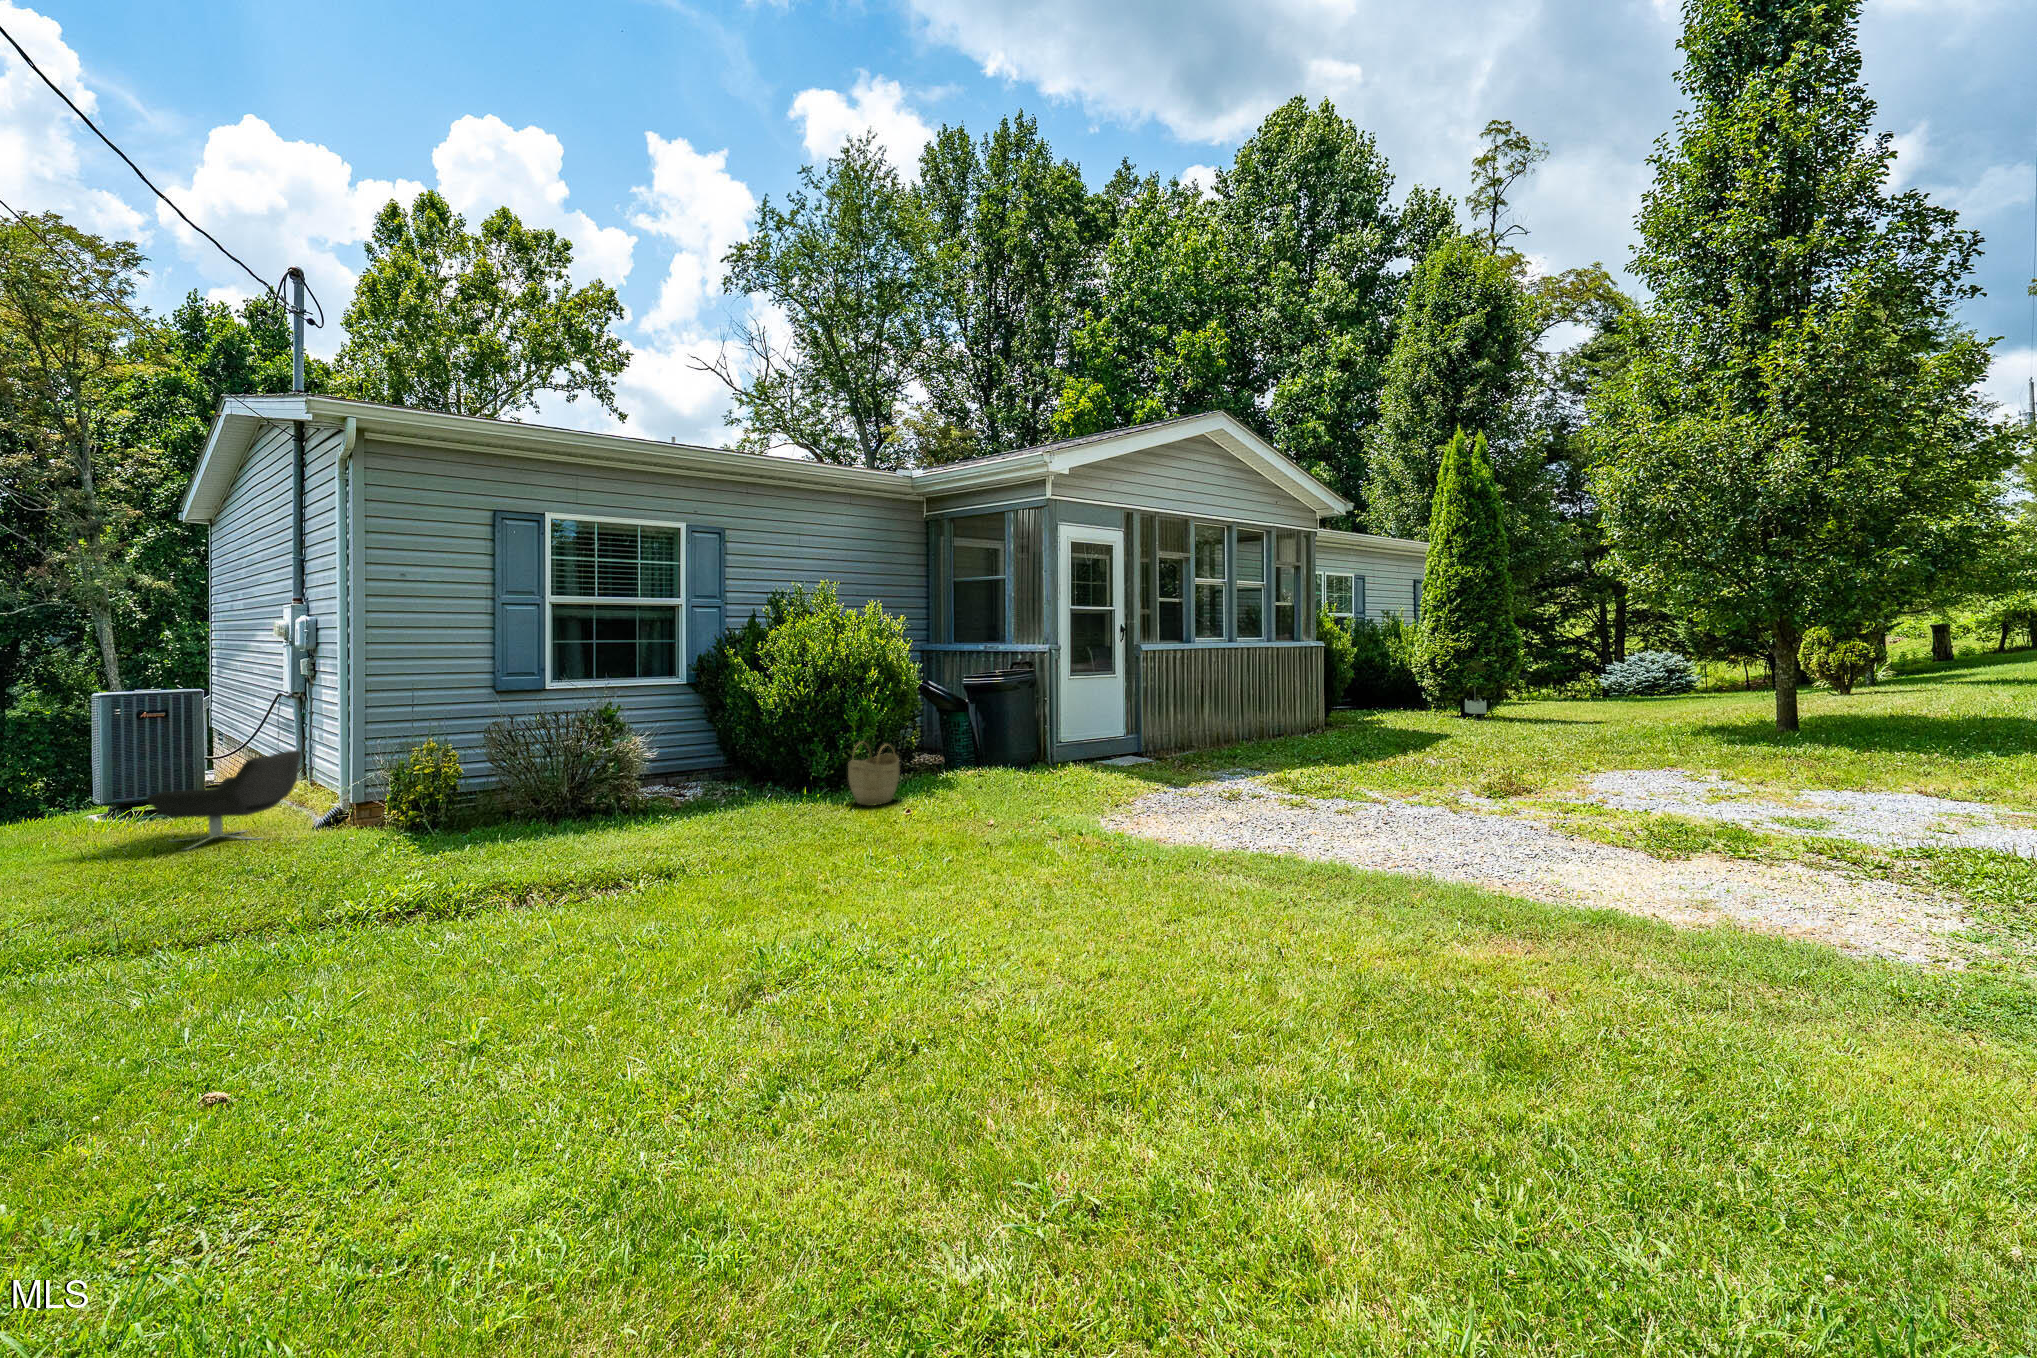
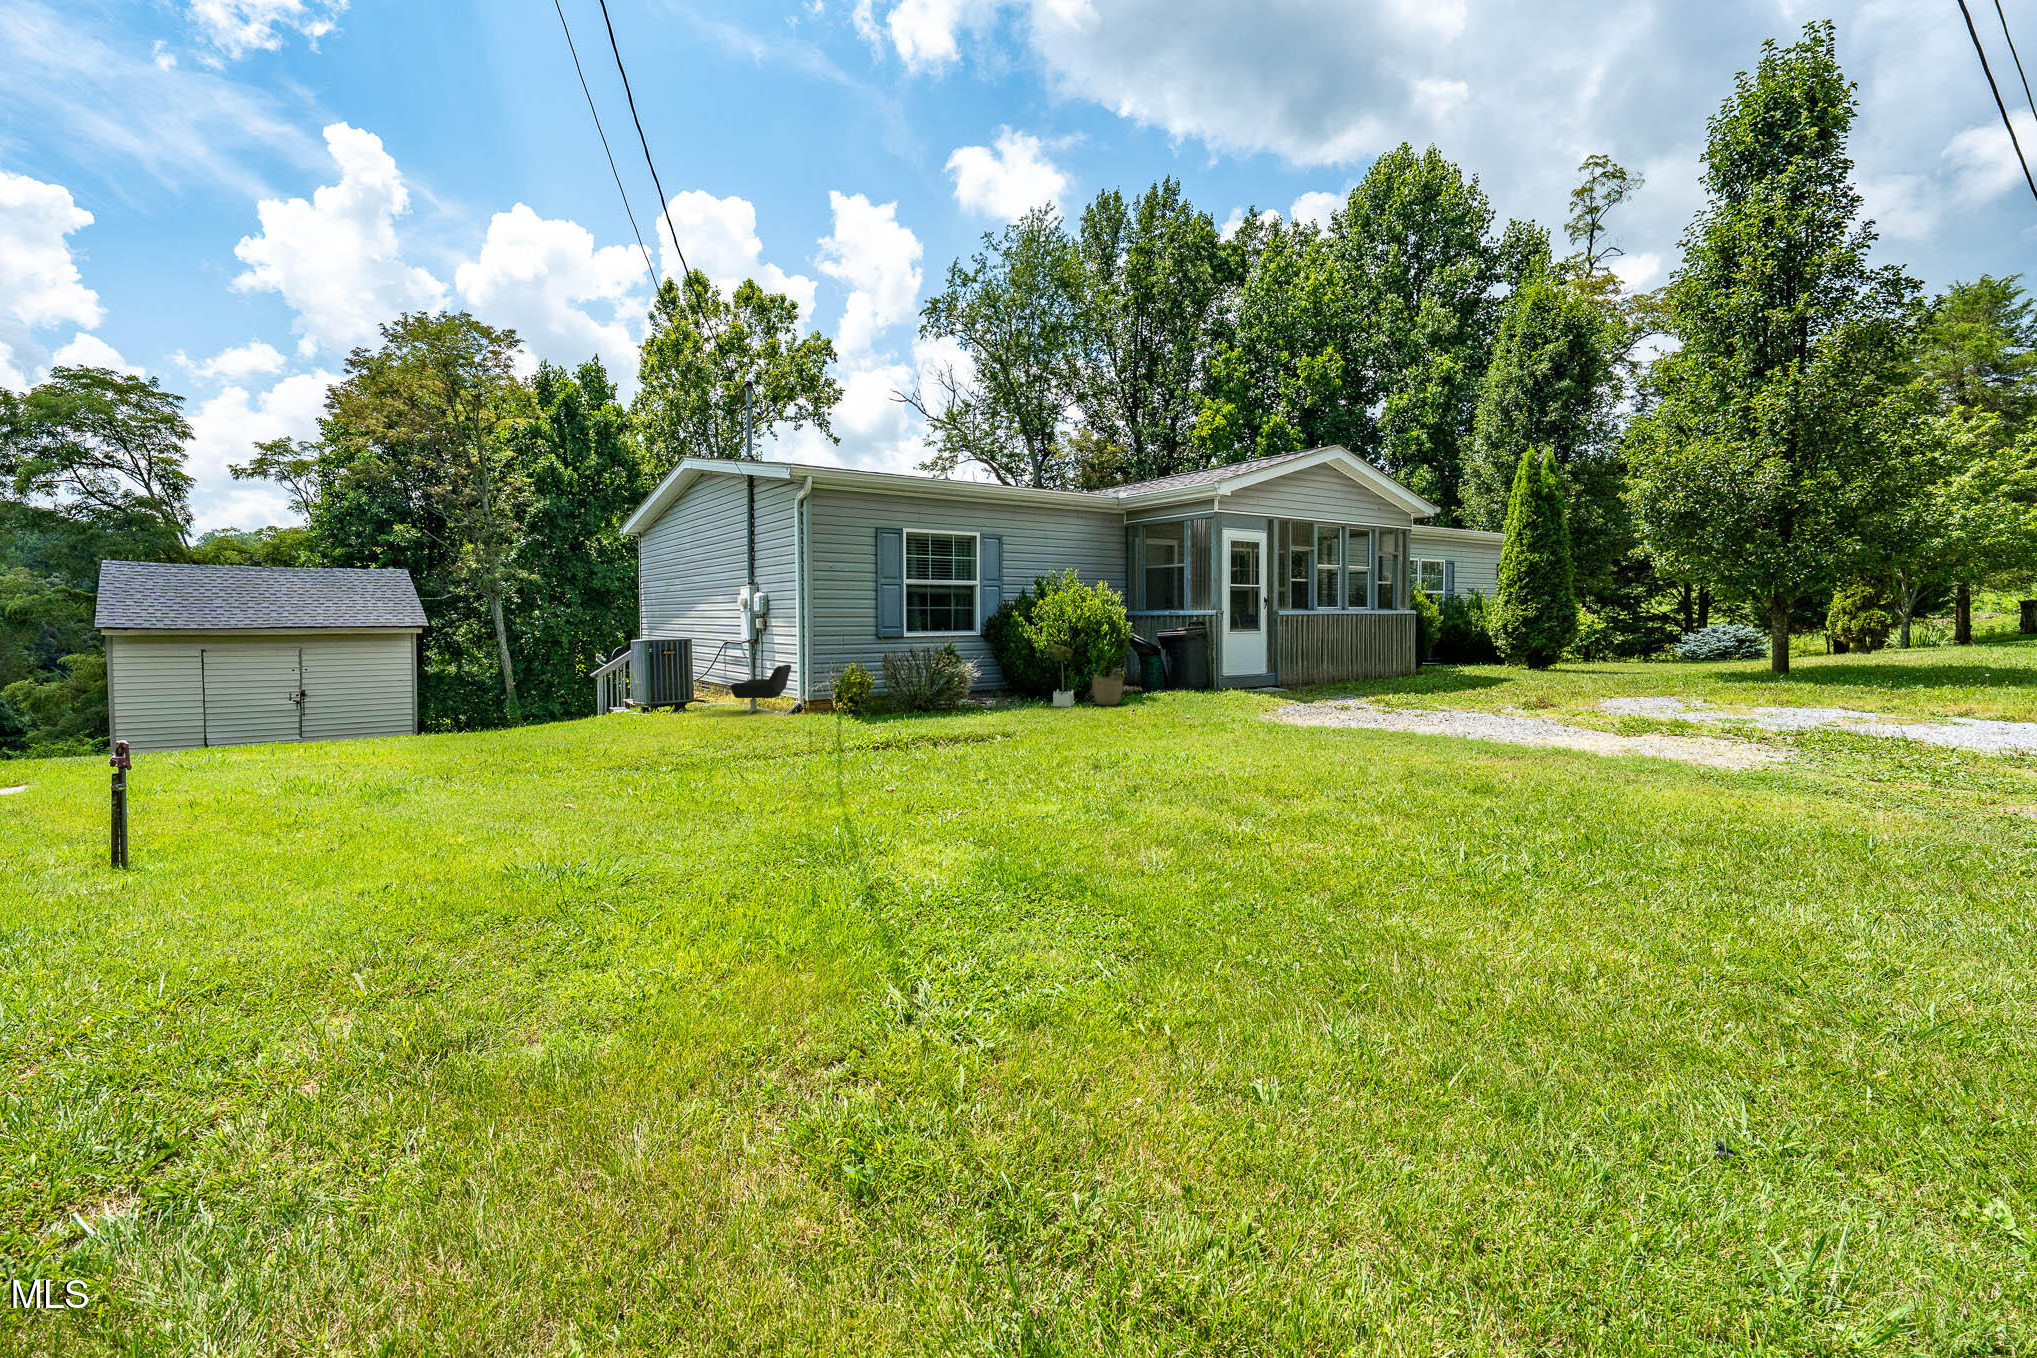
potted tree: present [1464,661,1487,714] -> present [1047,643,1074,707]

